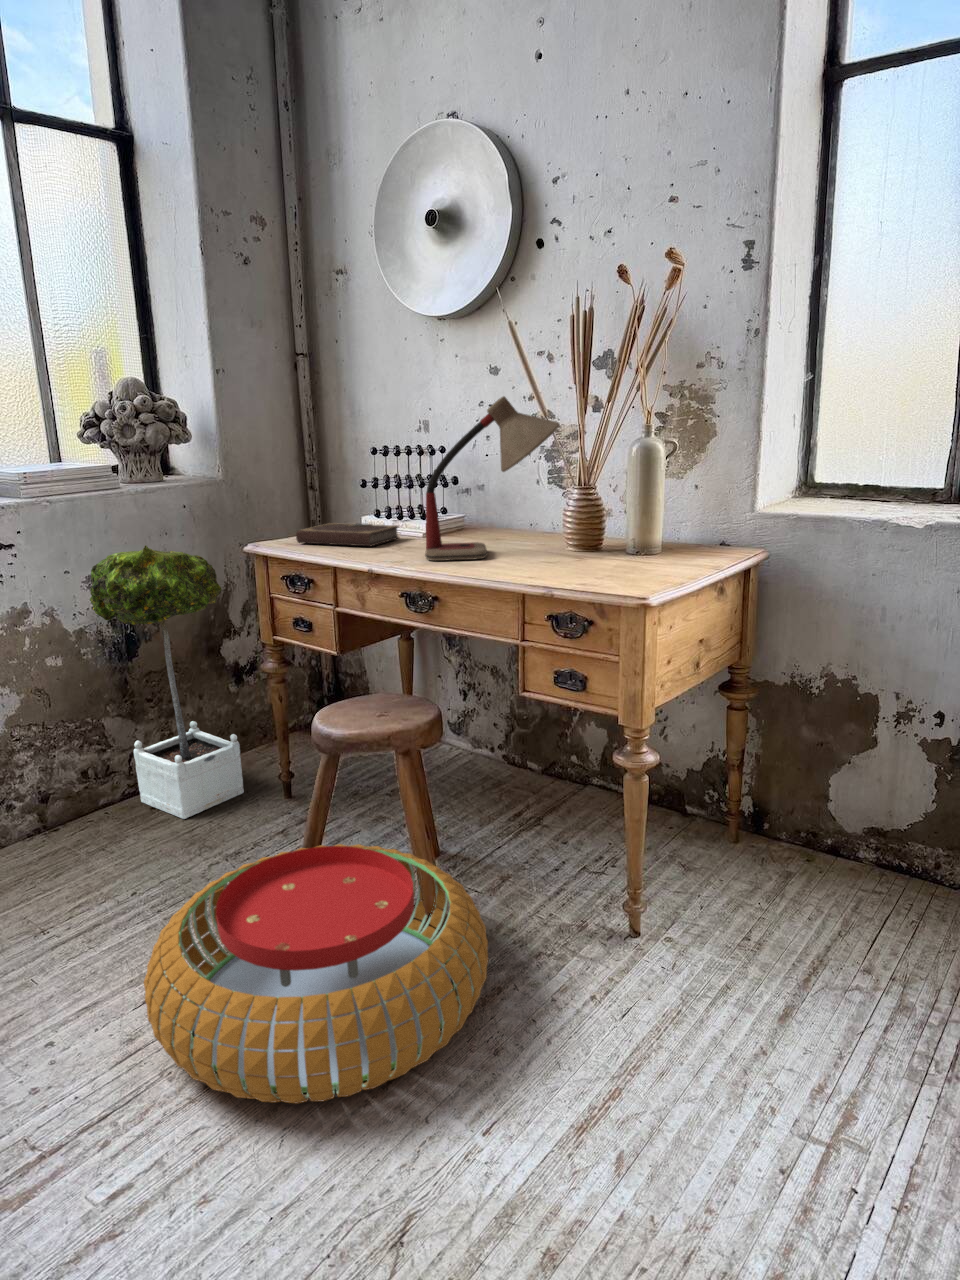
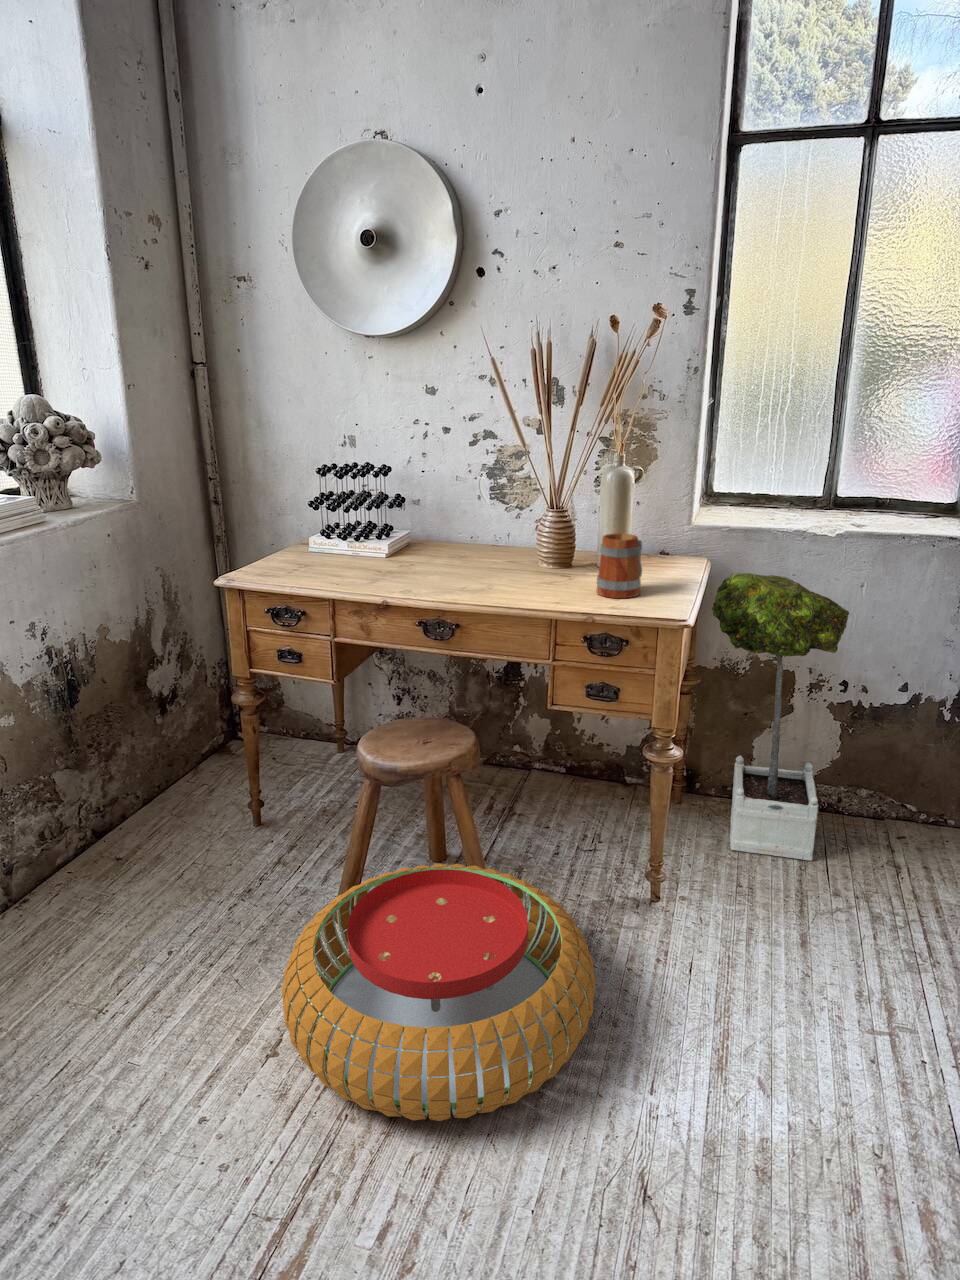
desk lamp: present [425,396,560,561] -> none [425,433,552,590]
mug: none [581,504,643,575] -> present [596,533,642,598]
notebook: present [296,523,399,546] -> none [273,549,370,575]
potted tree: present [90,545,244,819] -> present [712,573,849,861]

